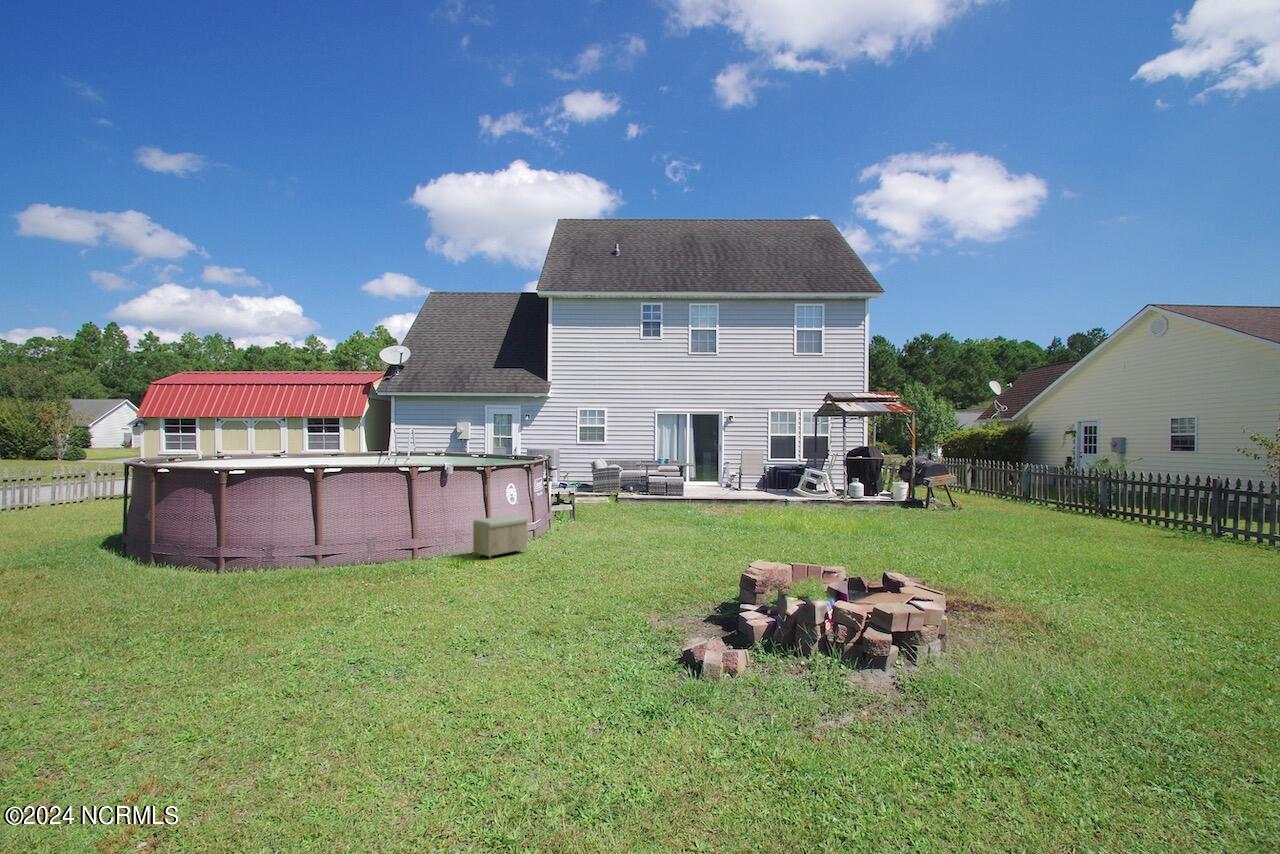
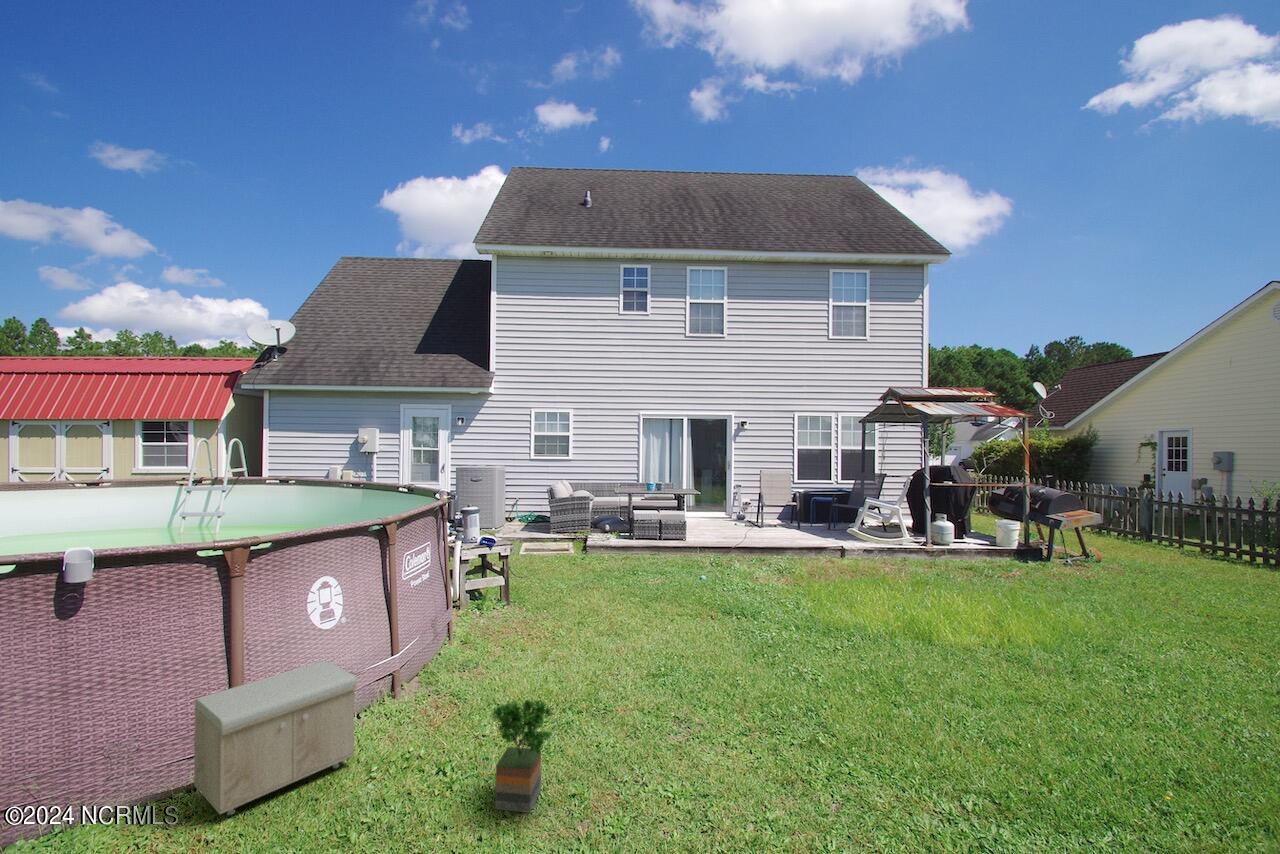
potted tree: none [581,522,605,560] -> present [492,700,553,813]

